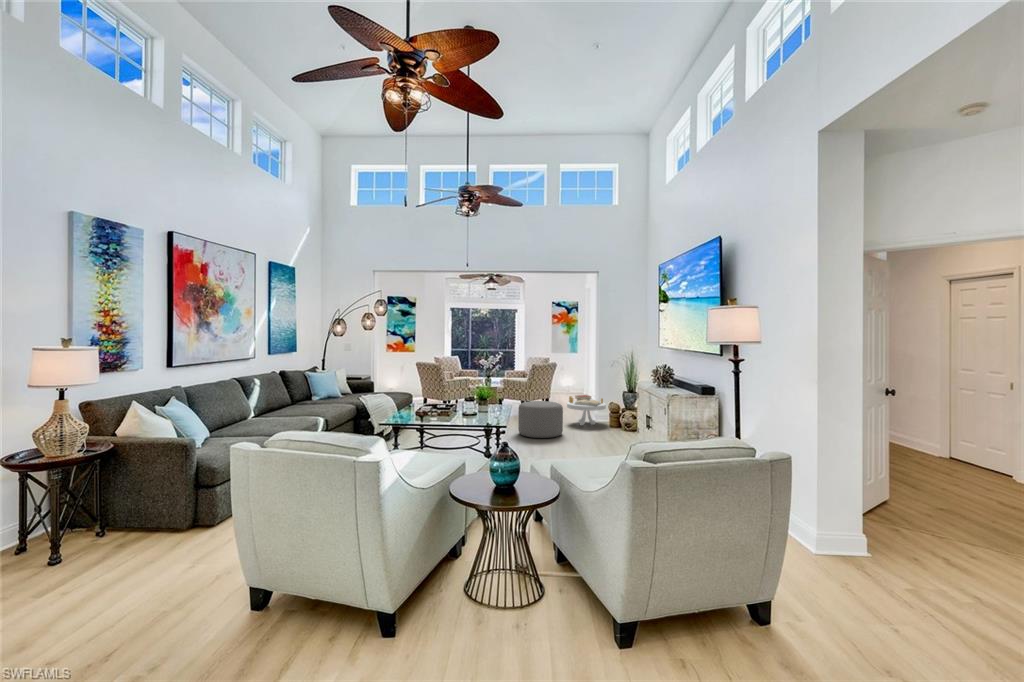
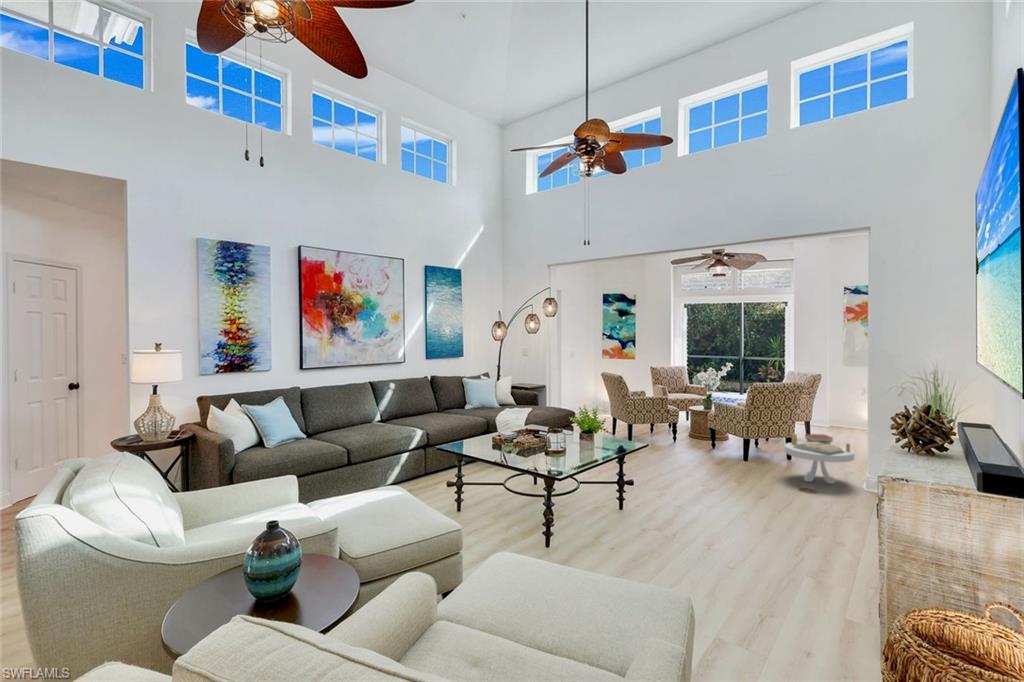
ottoman: present [518,401,563,438] -> none [688,436,757,493]

